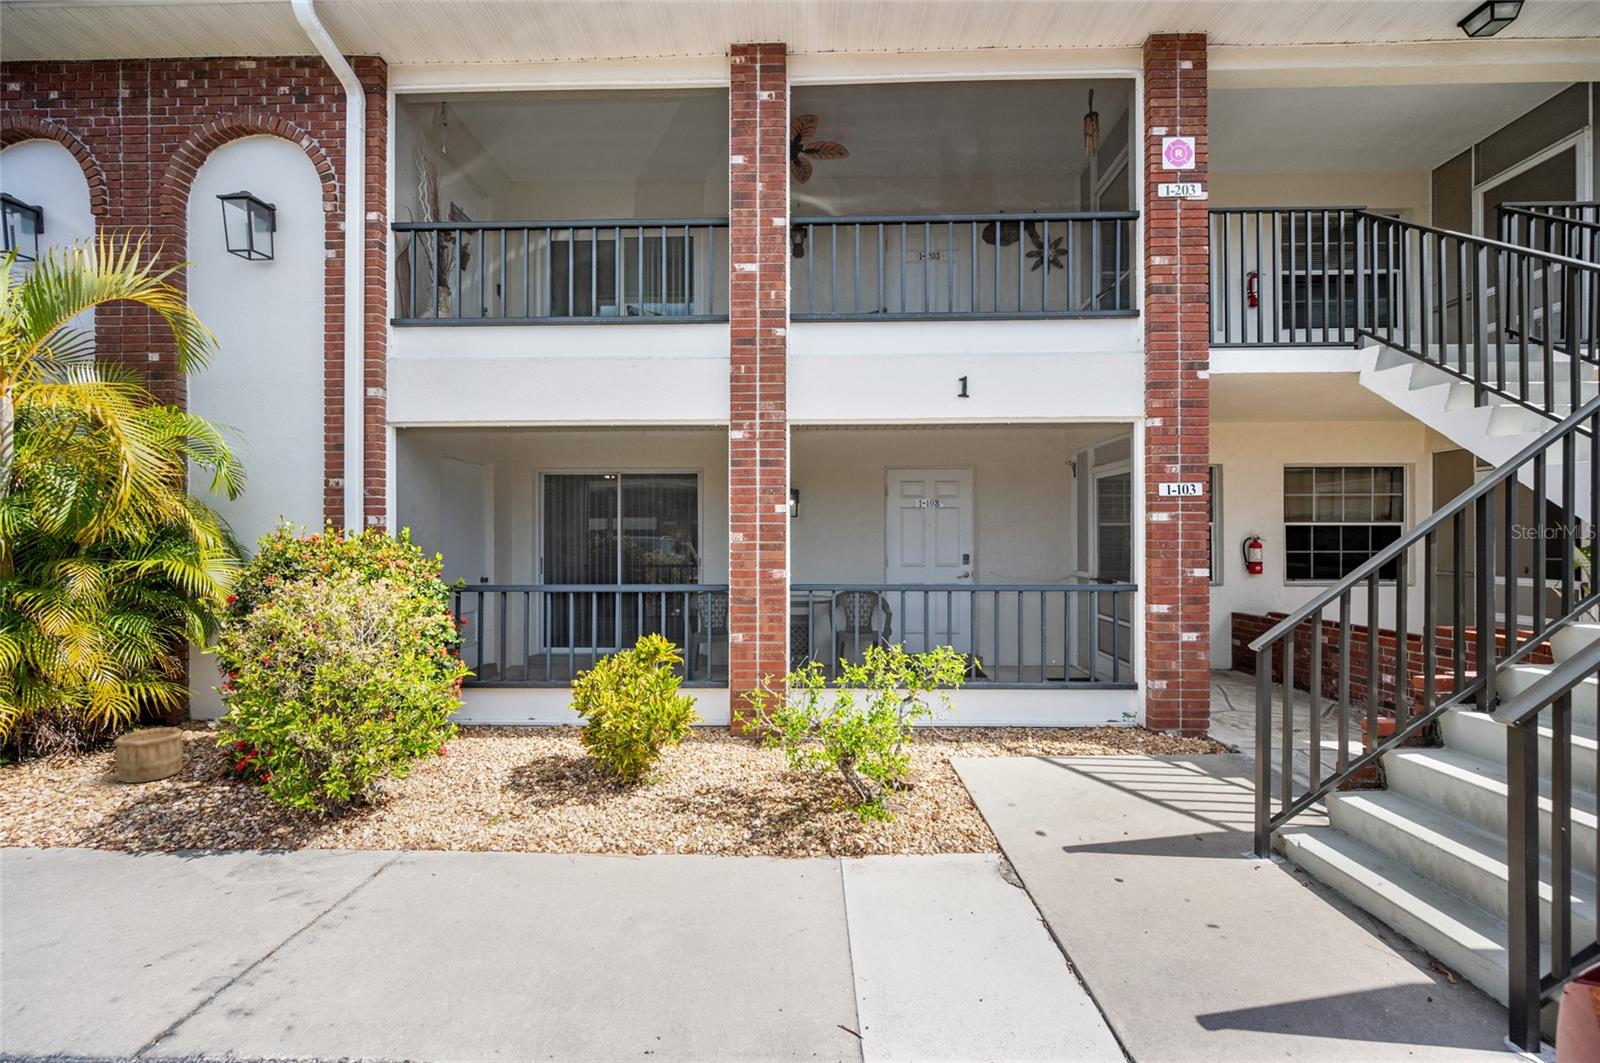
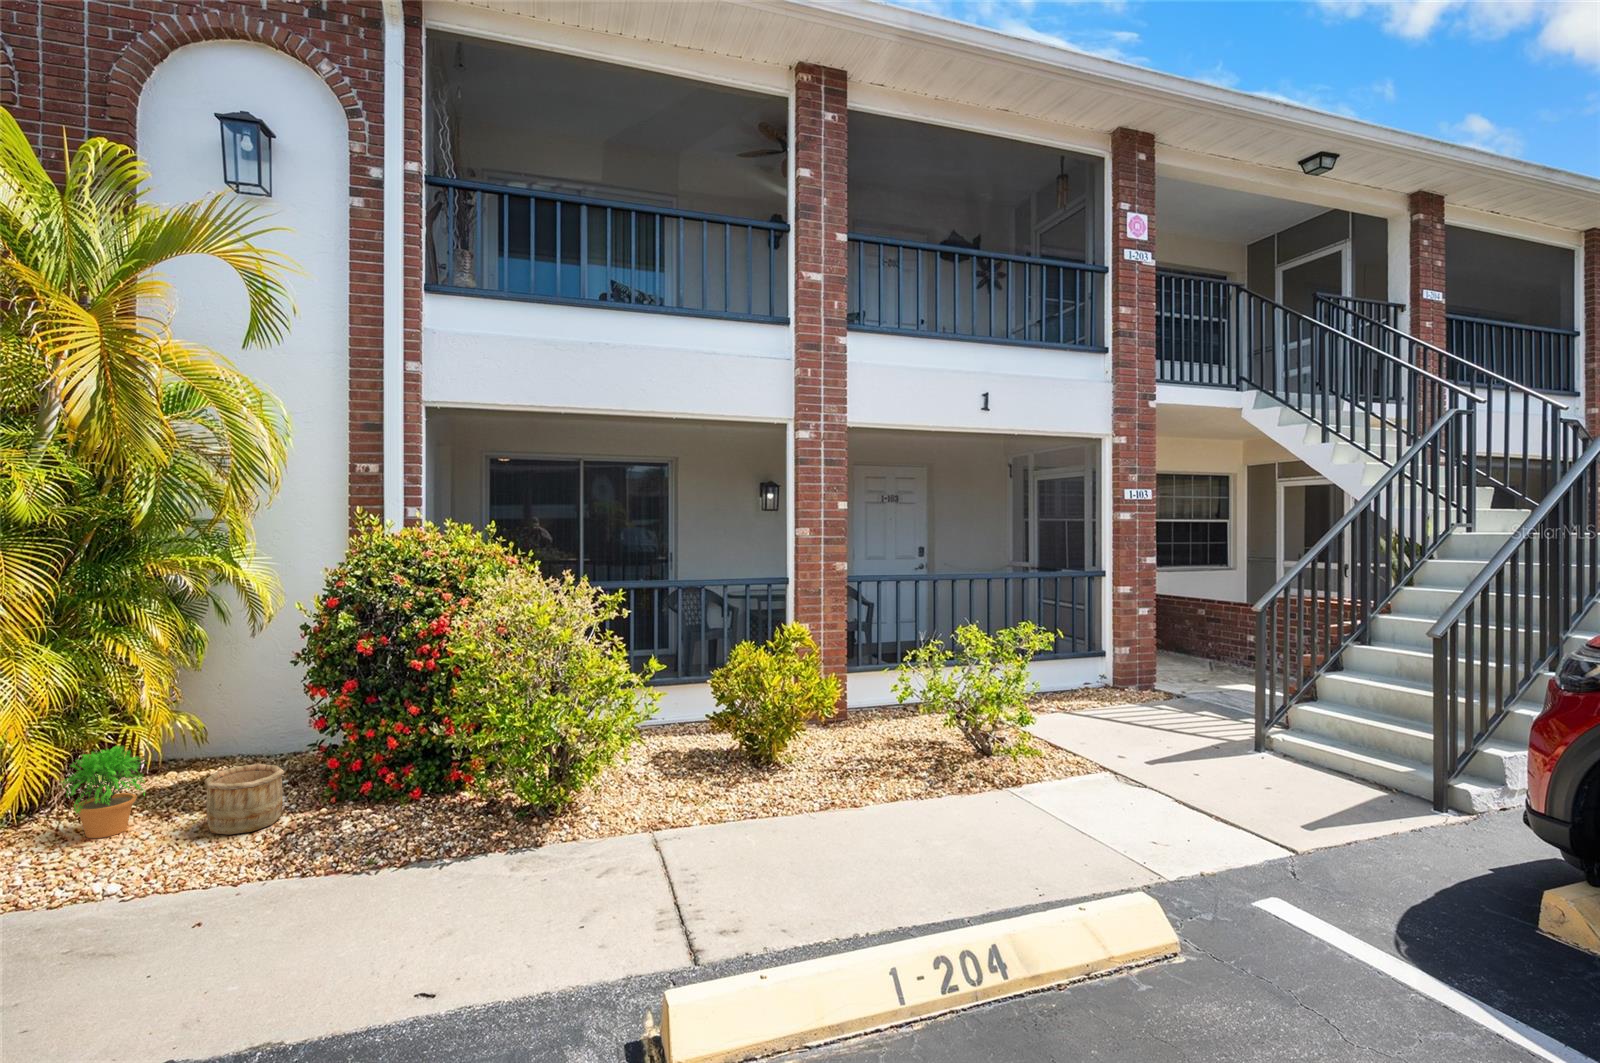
potted plant: none [30,702,105,774] -> present [63,745,145,838]

